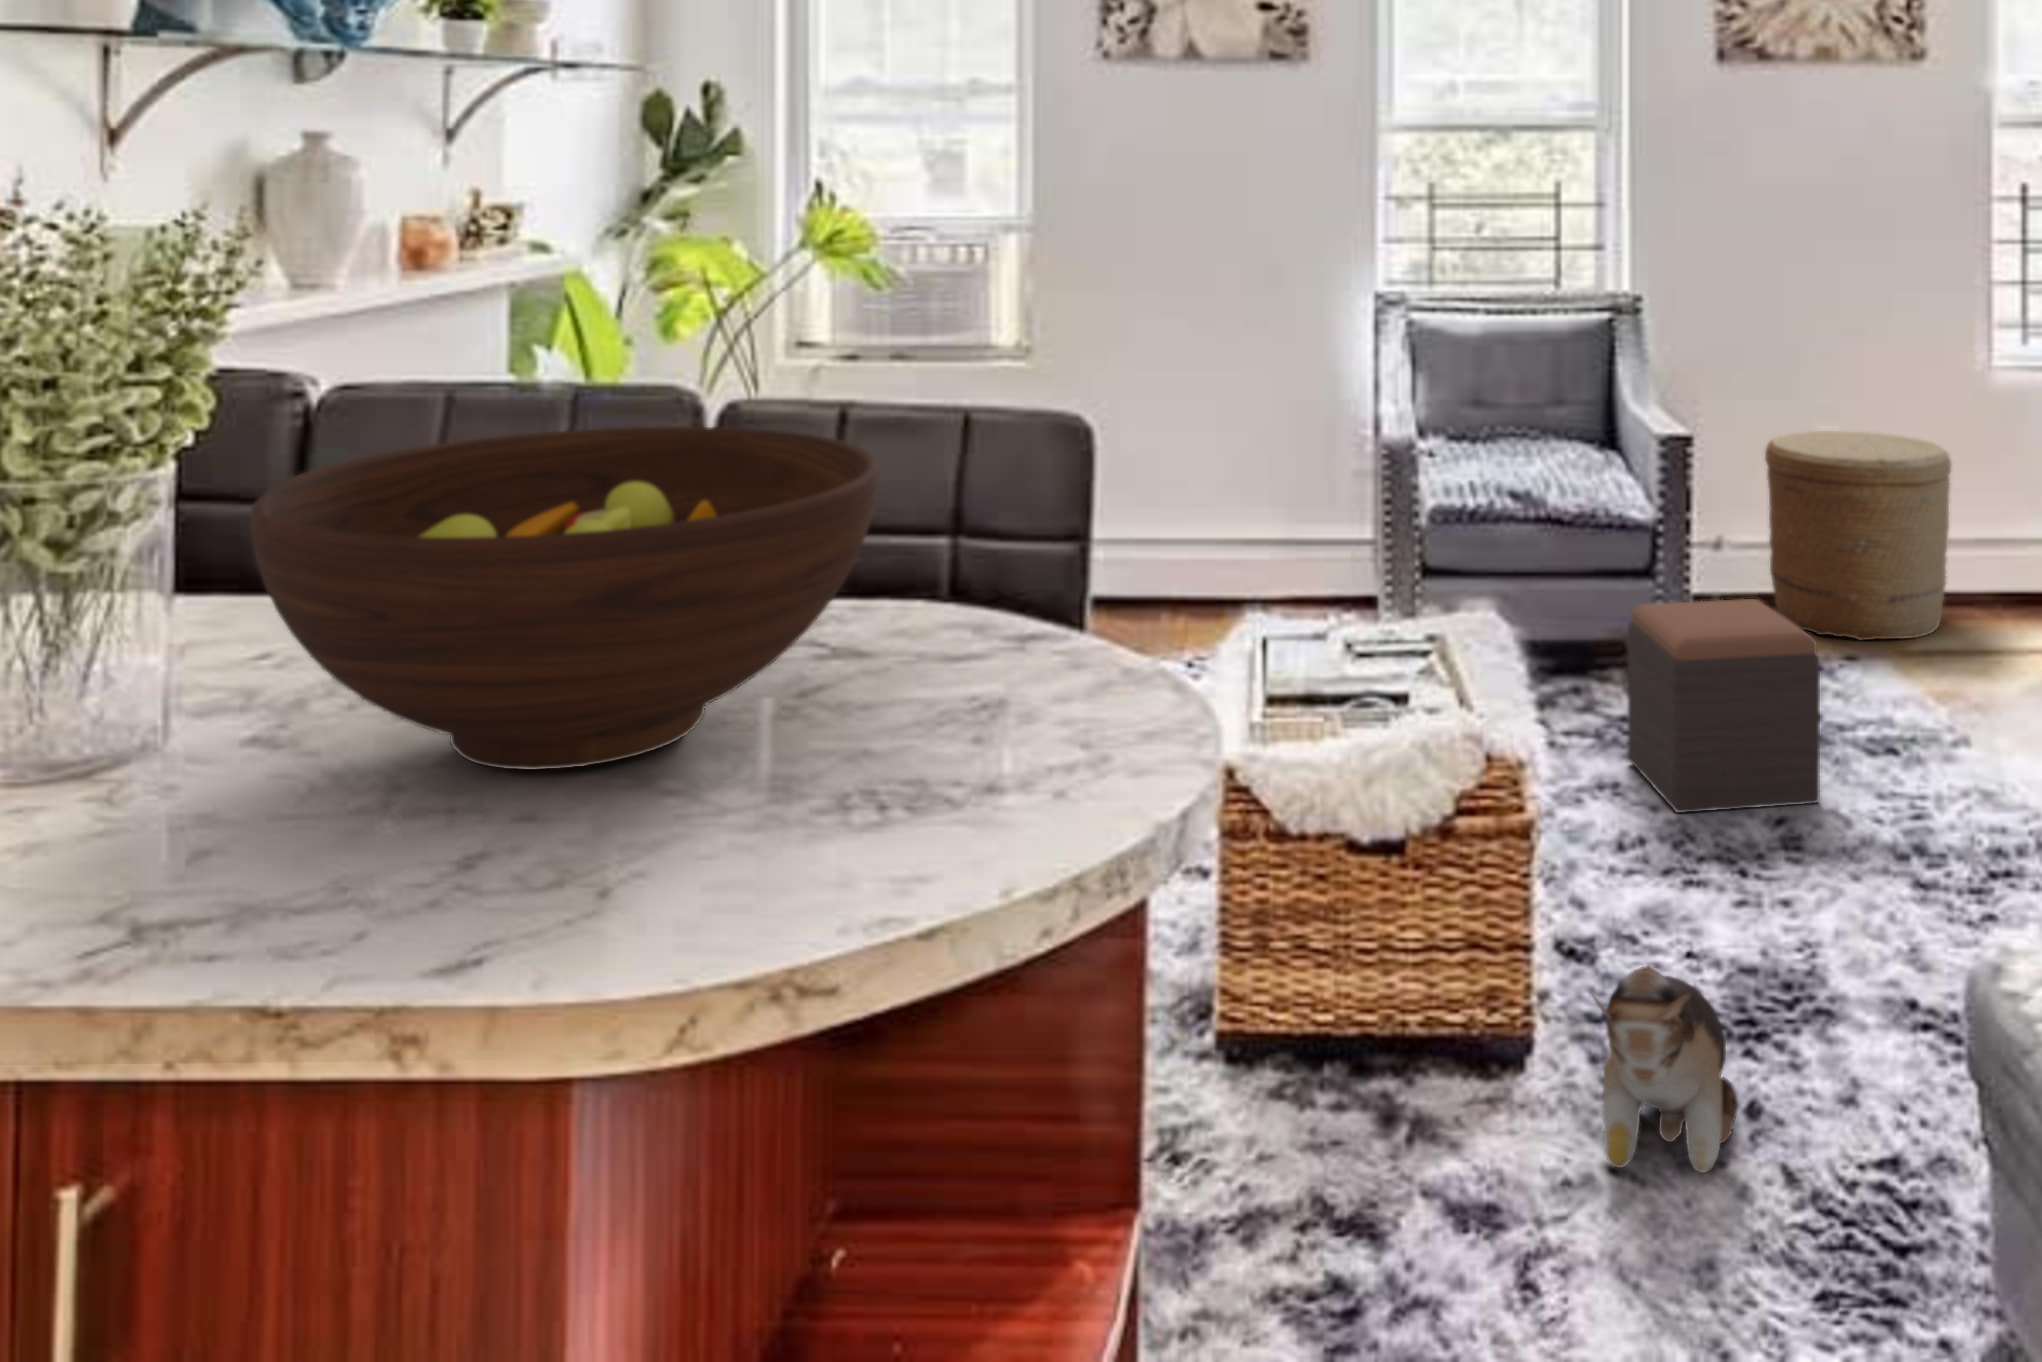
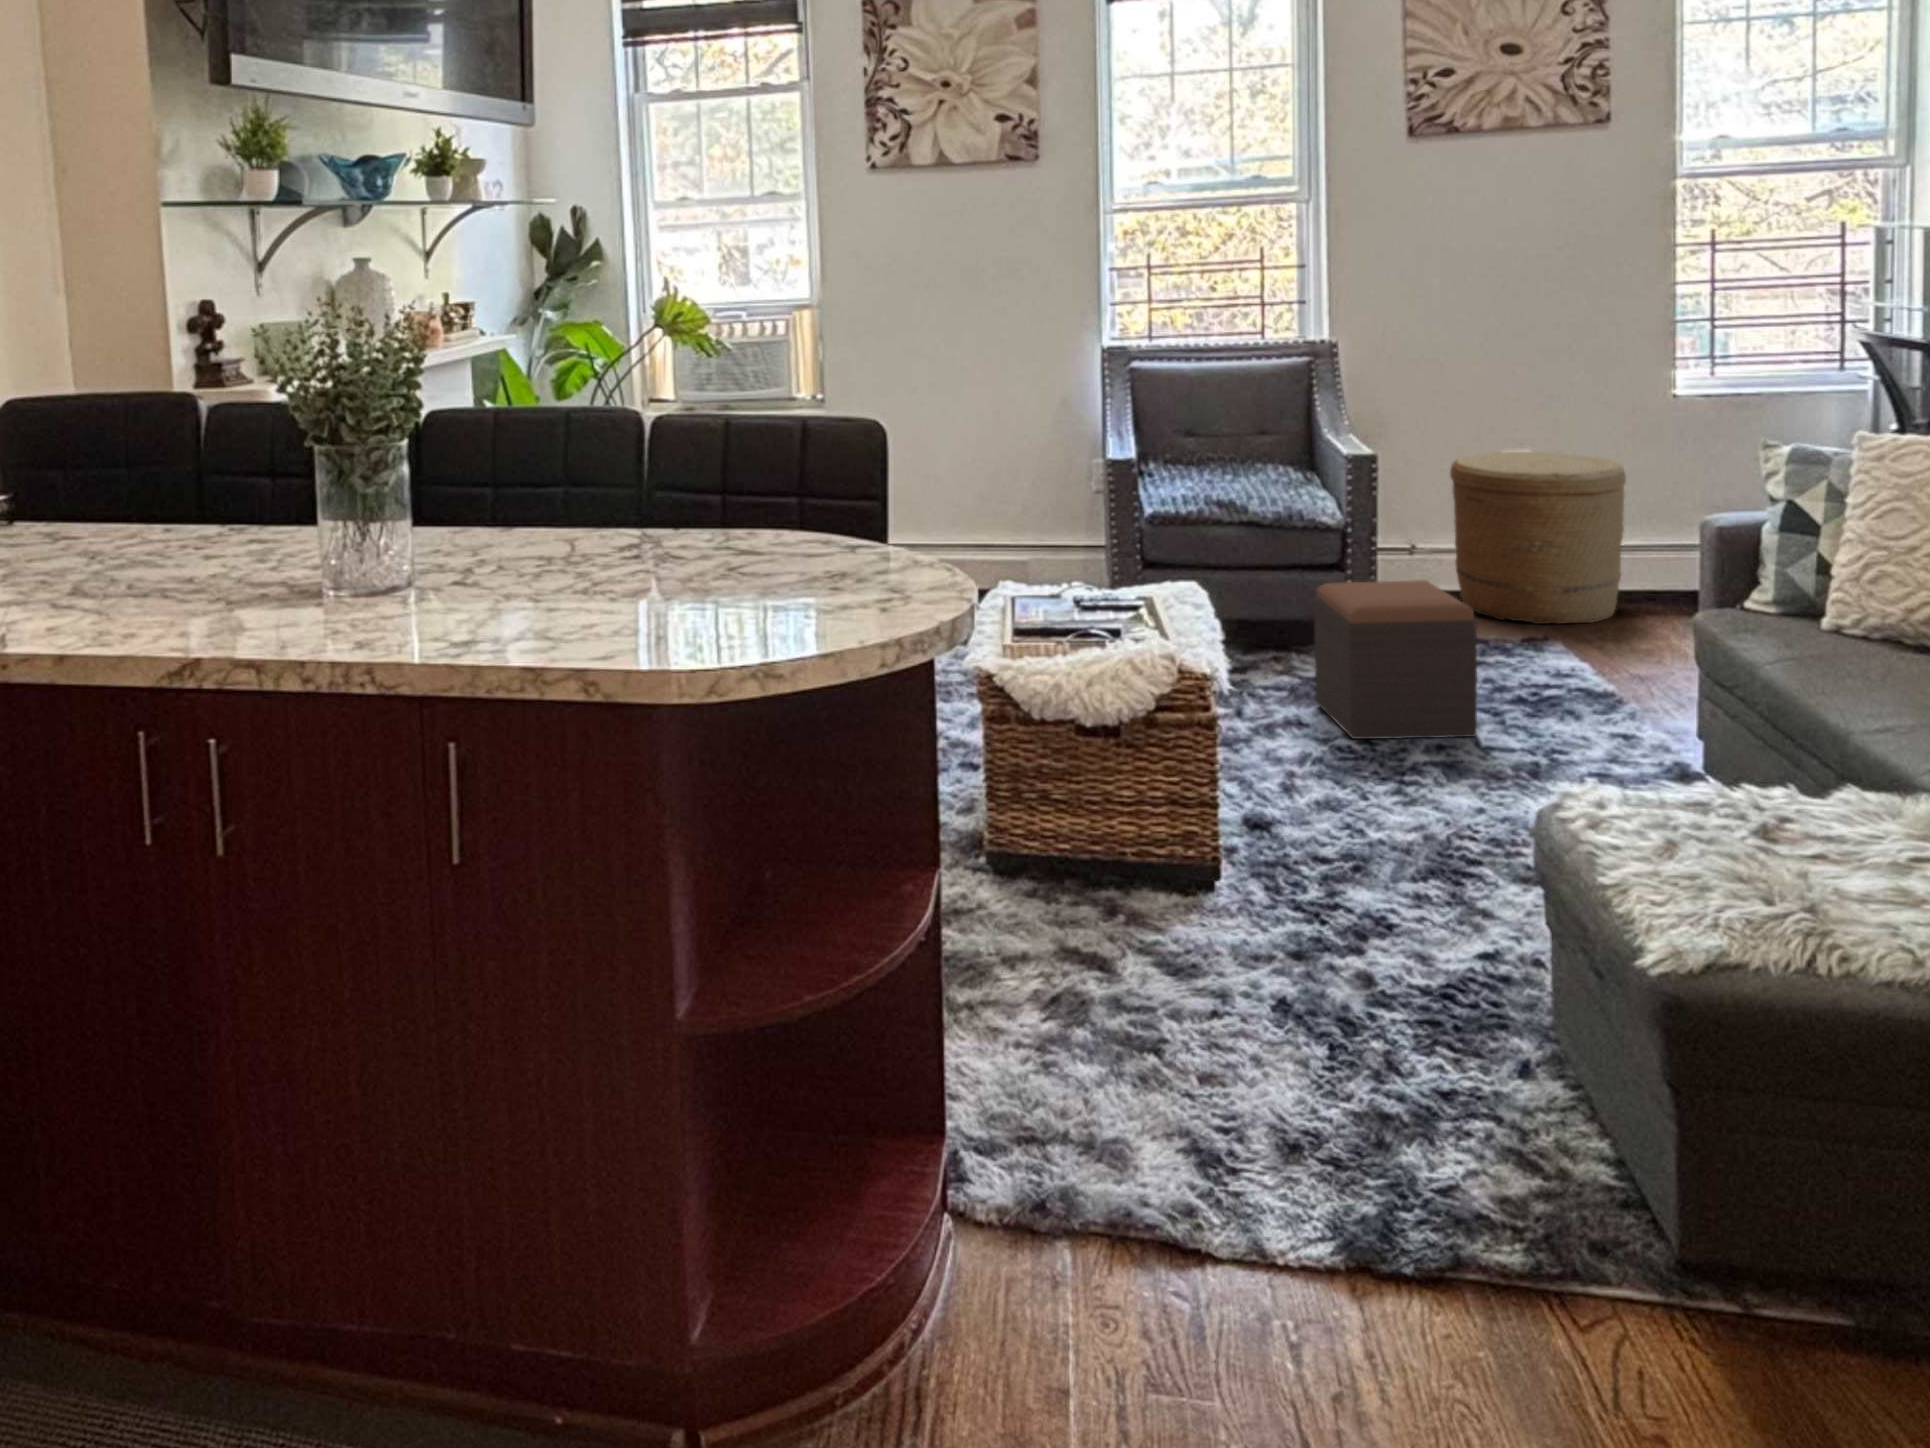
fruit bowl: present [250,427,879,770] -> none [463,422,774,594]
plush toy: present [1592,965,1738,1173] -> none [1254,806,1376,950]

